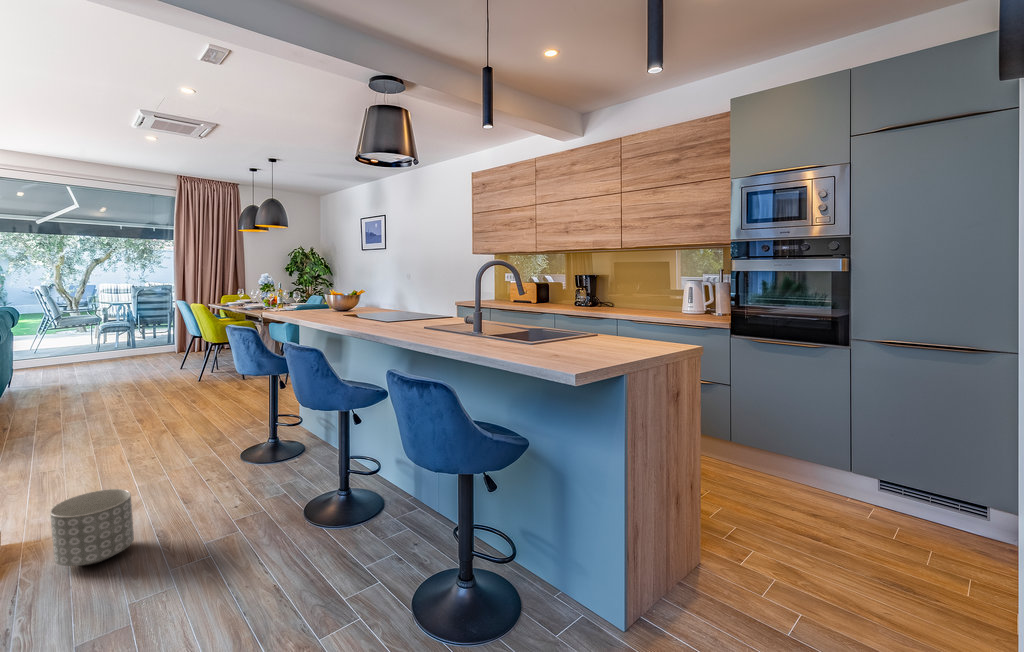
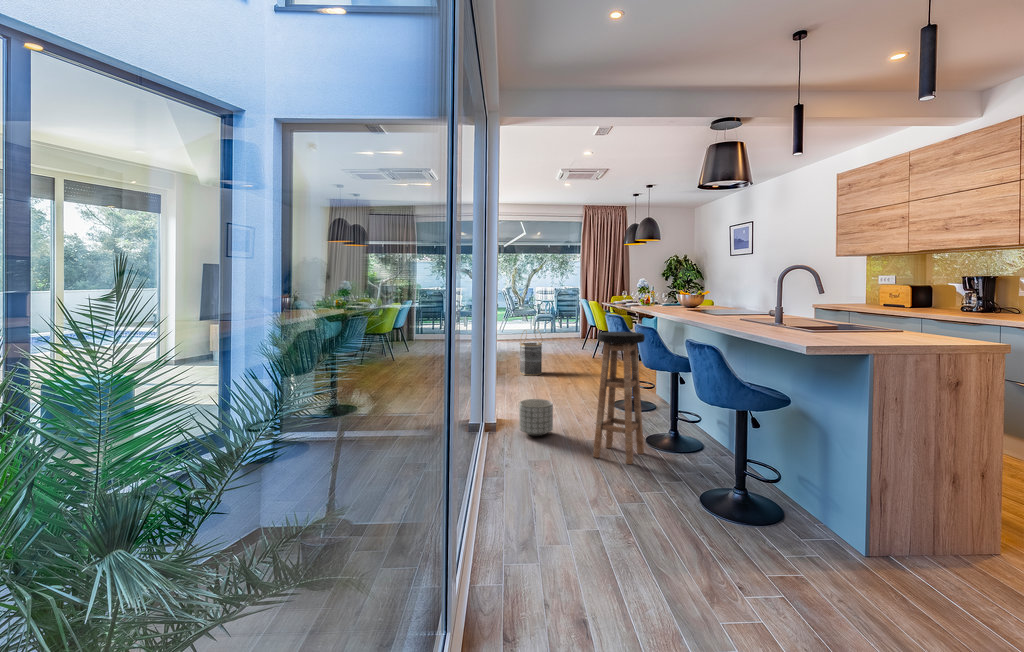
basket: none [63,352,113,427] -> present [520,330,542,375]
bar stool: none [215,361,306,579] -> present [593,332,645,464]

